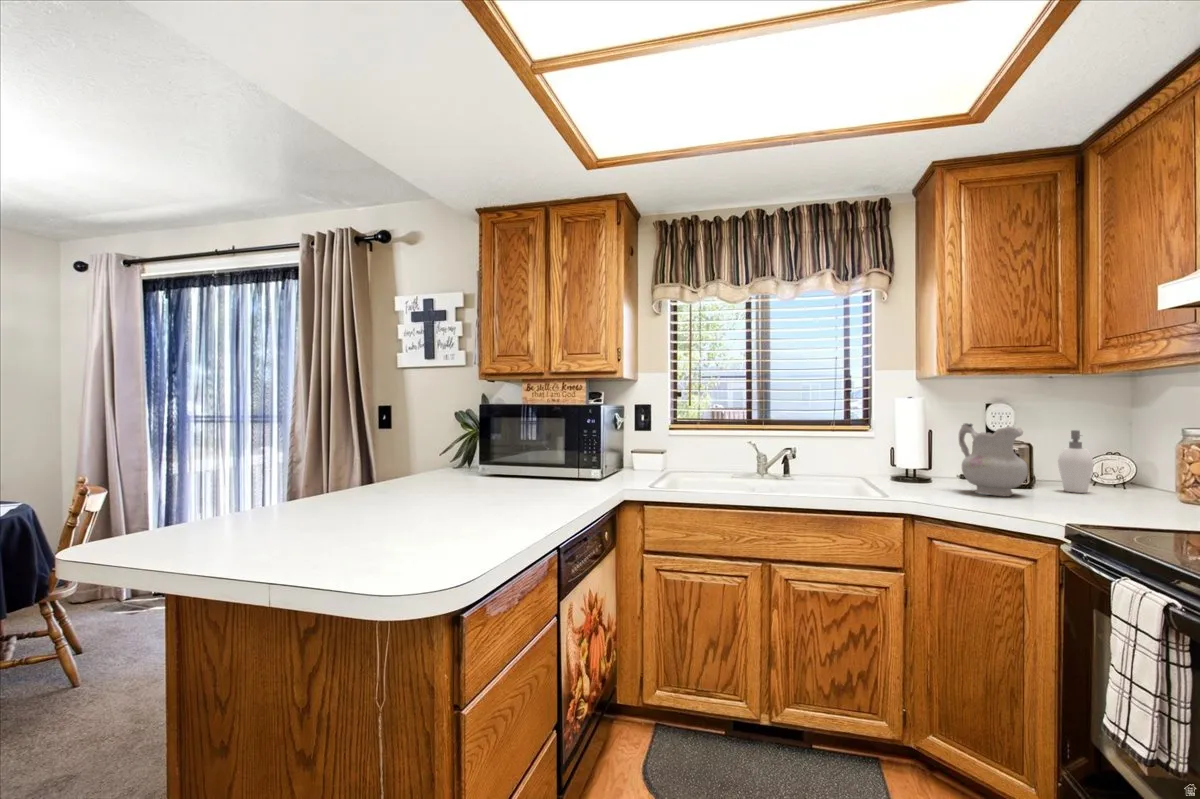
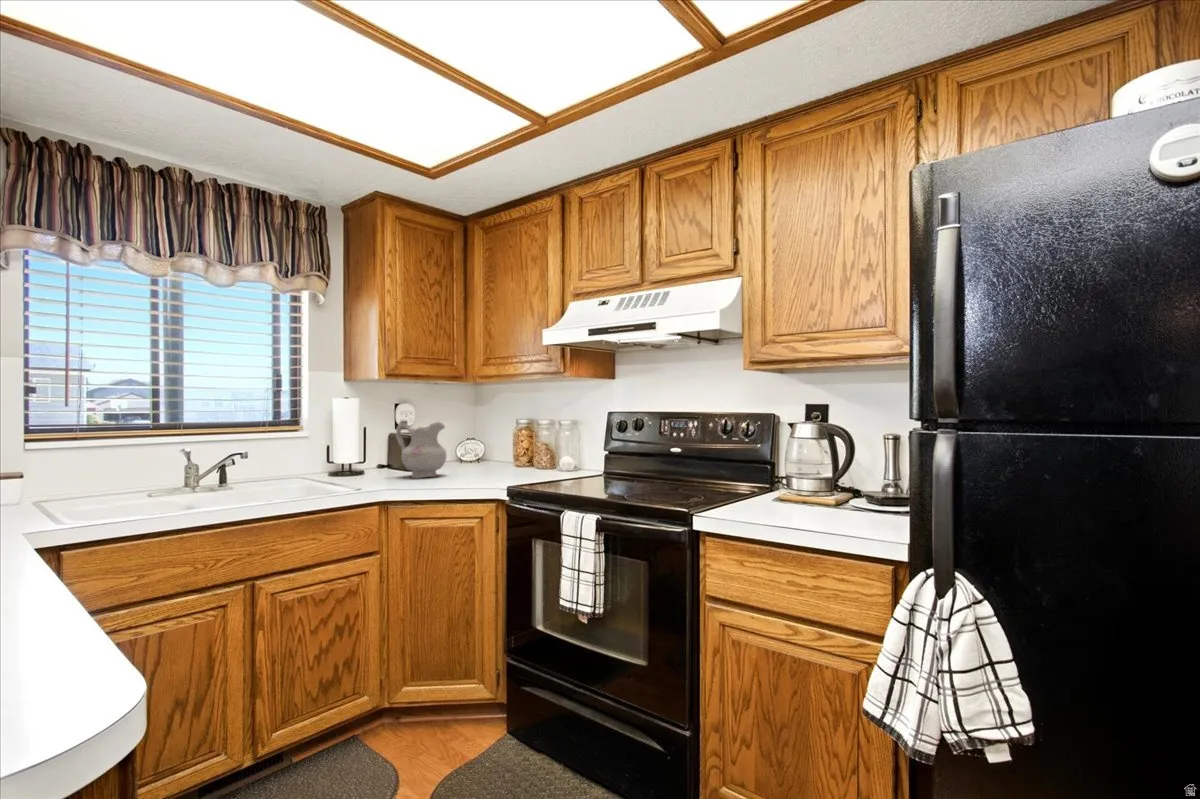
soap dispenser: present [1058,430,1093,493] -> none [452,424,472,469]

